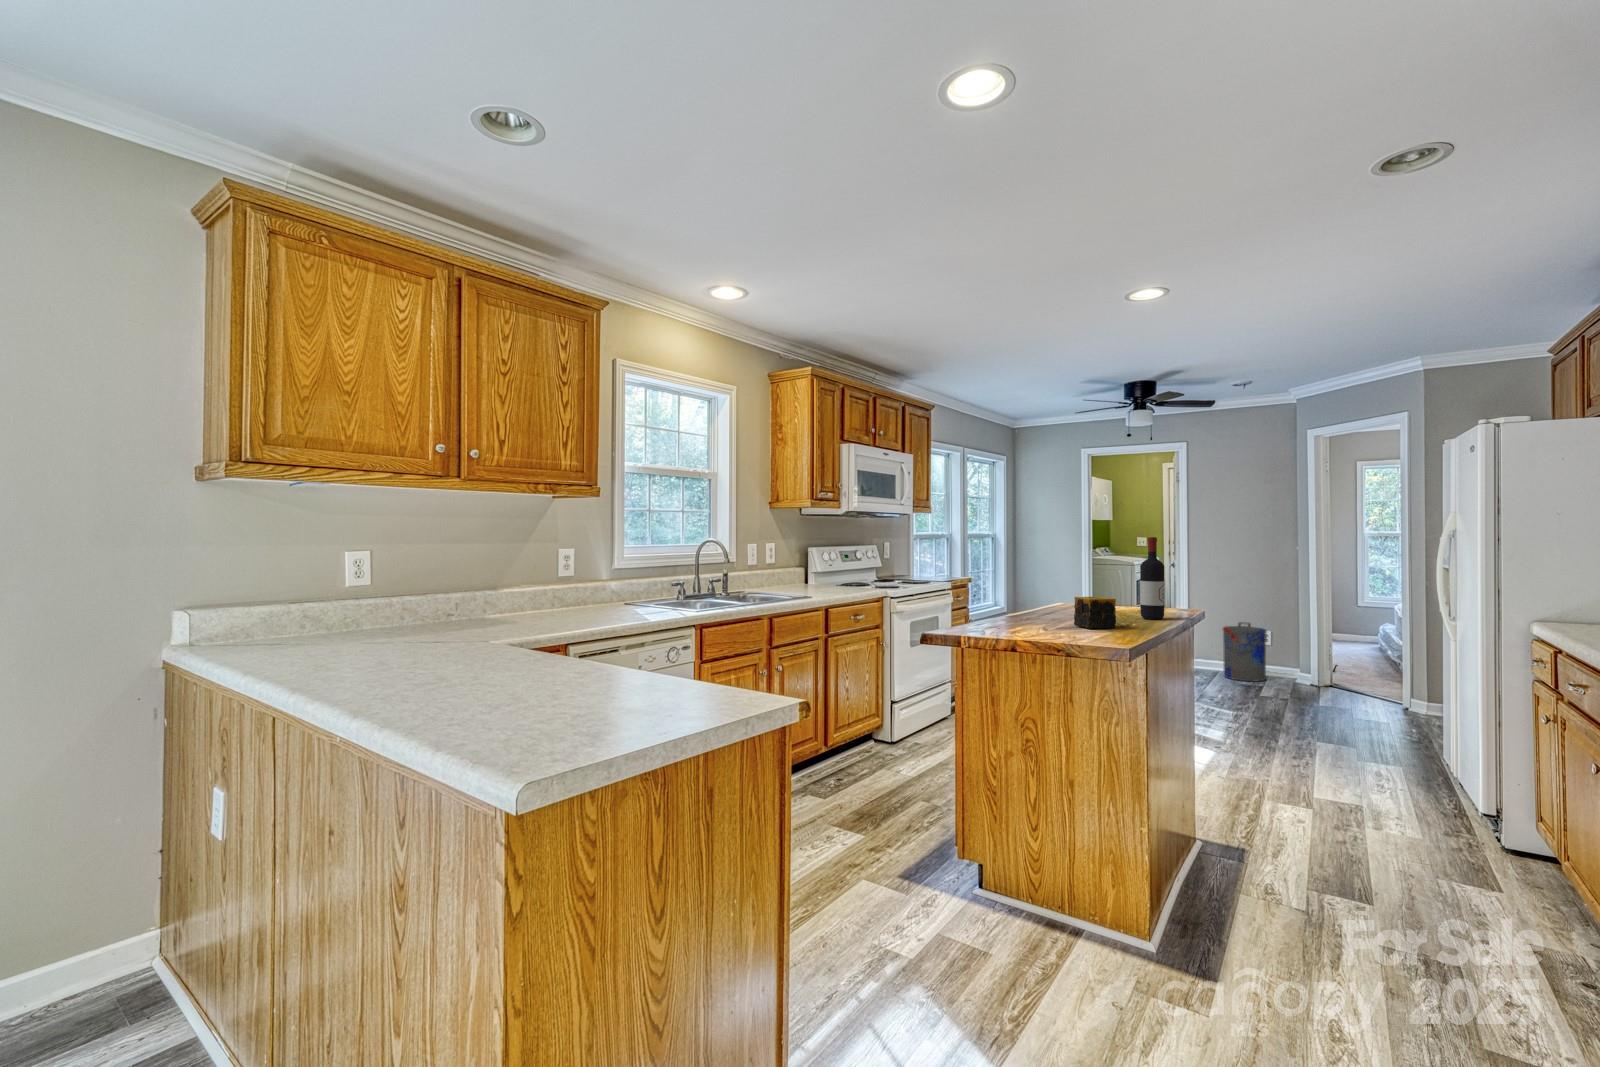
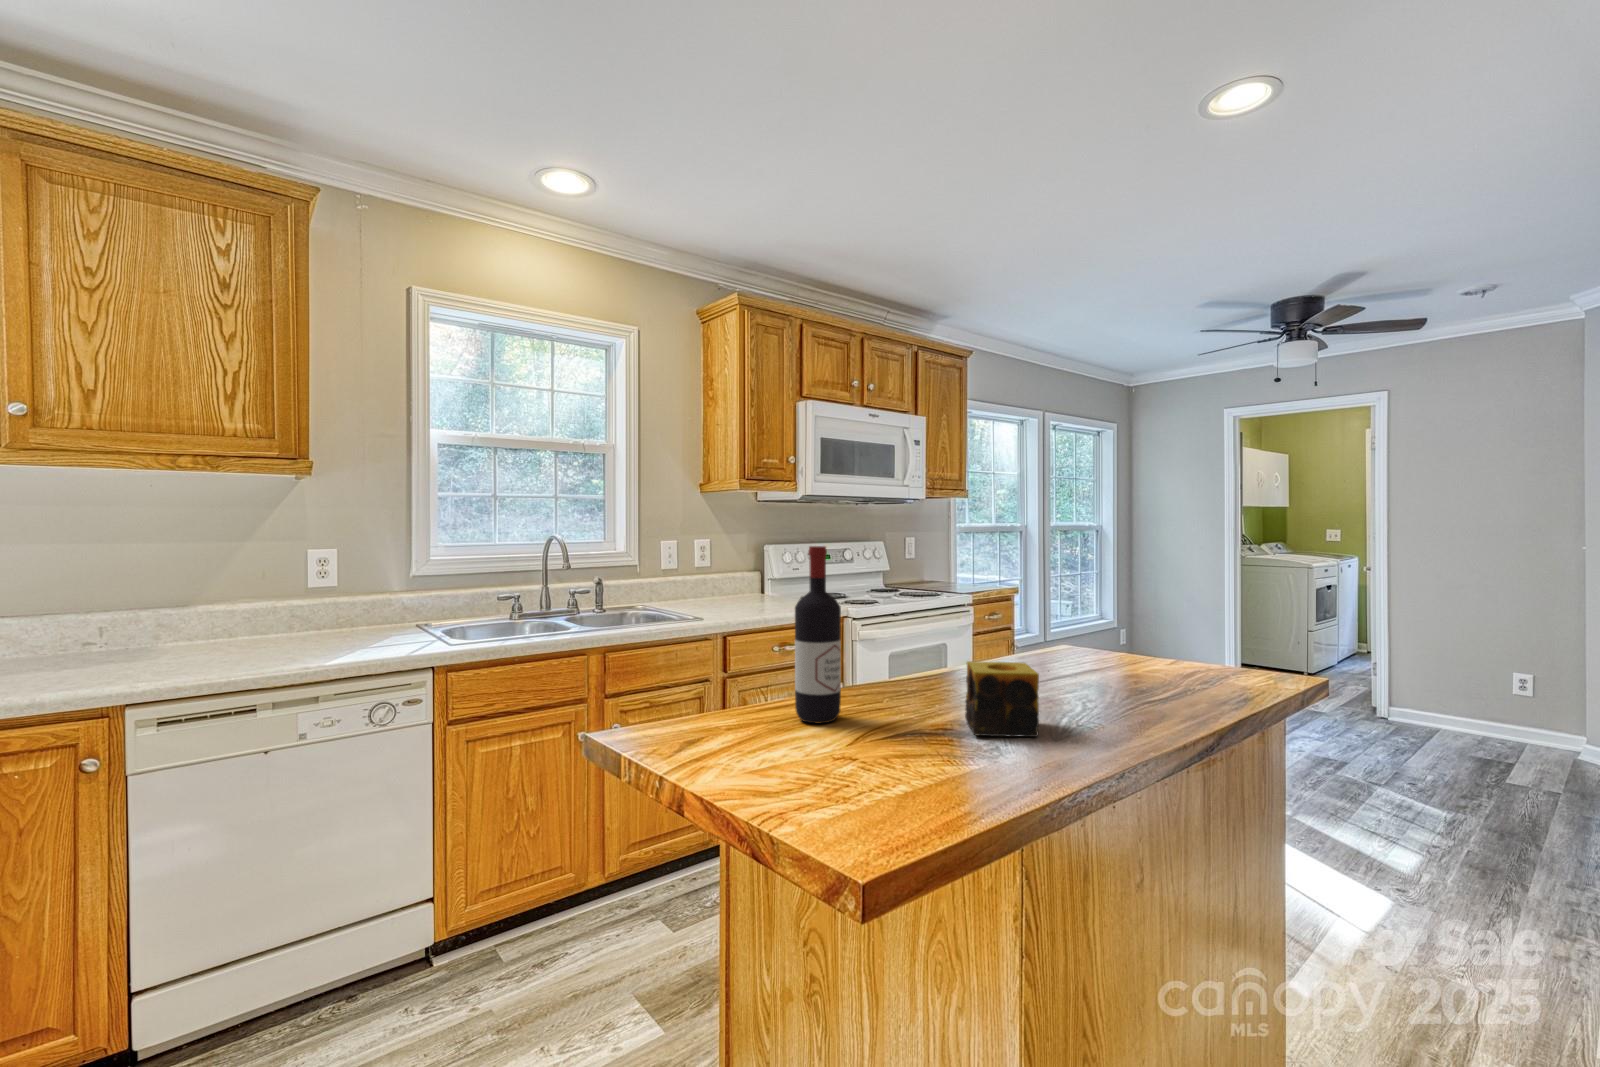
wine bottle: present [1140,537,1165,619] -> present [795,546,841,723]
trash can: present [1223,622,1267,682] -> none [1445,661,1524,754]

